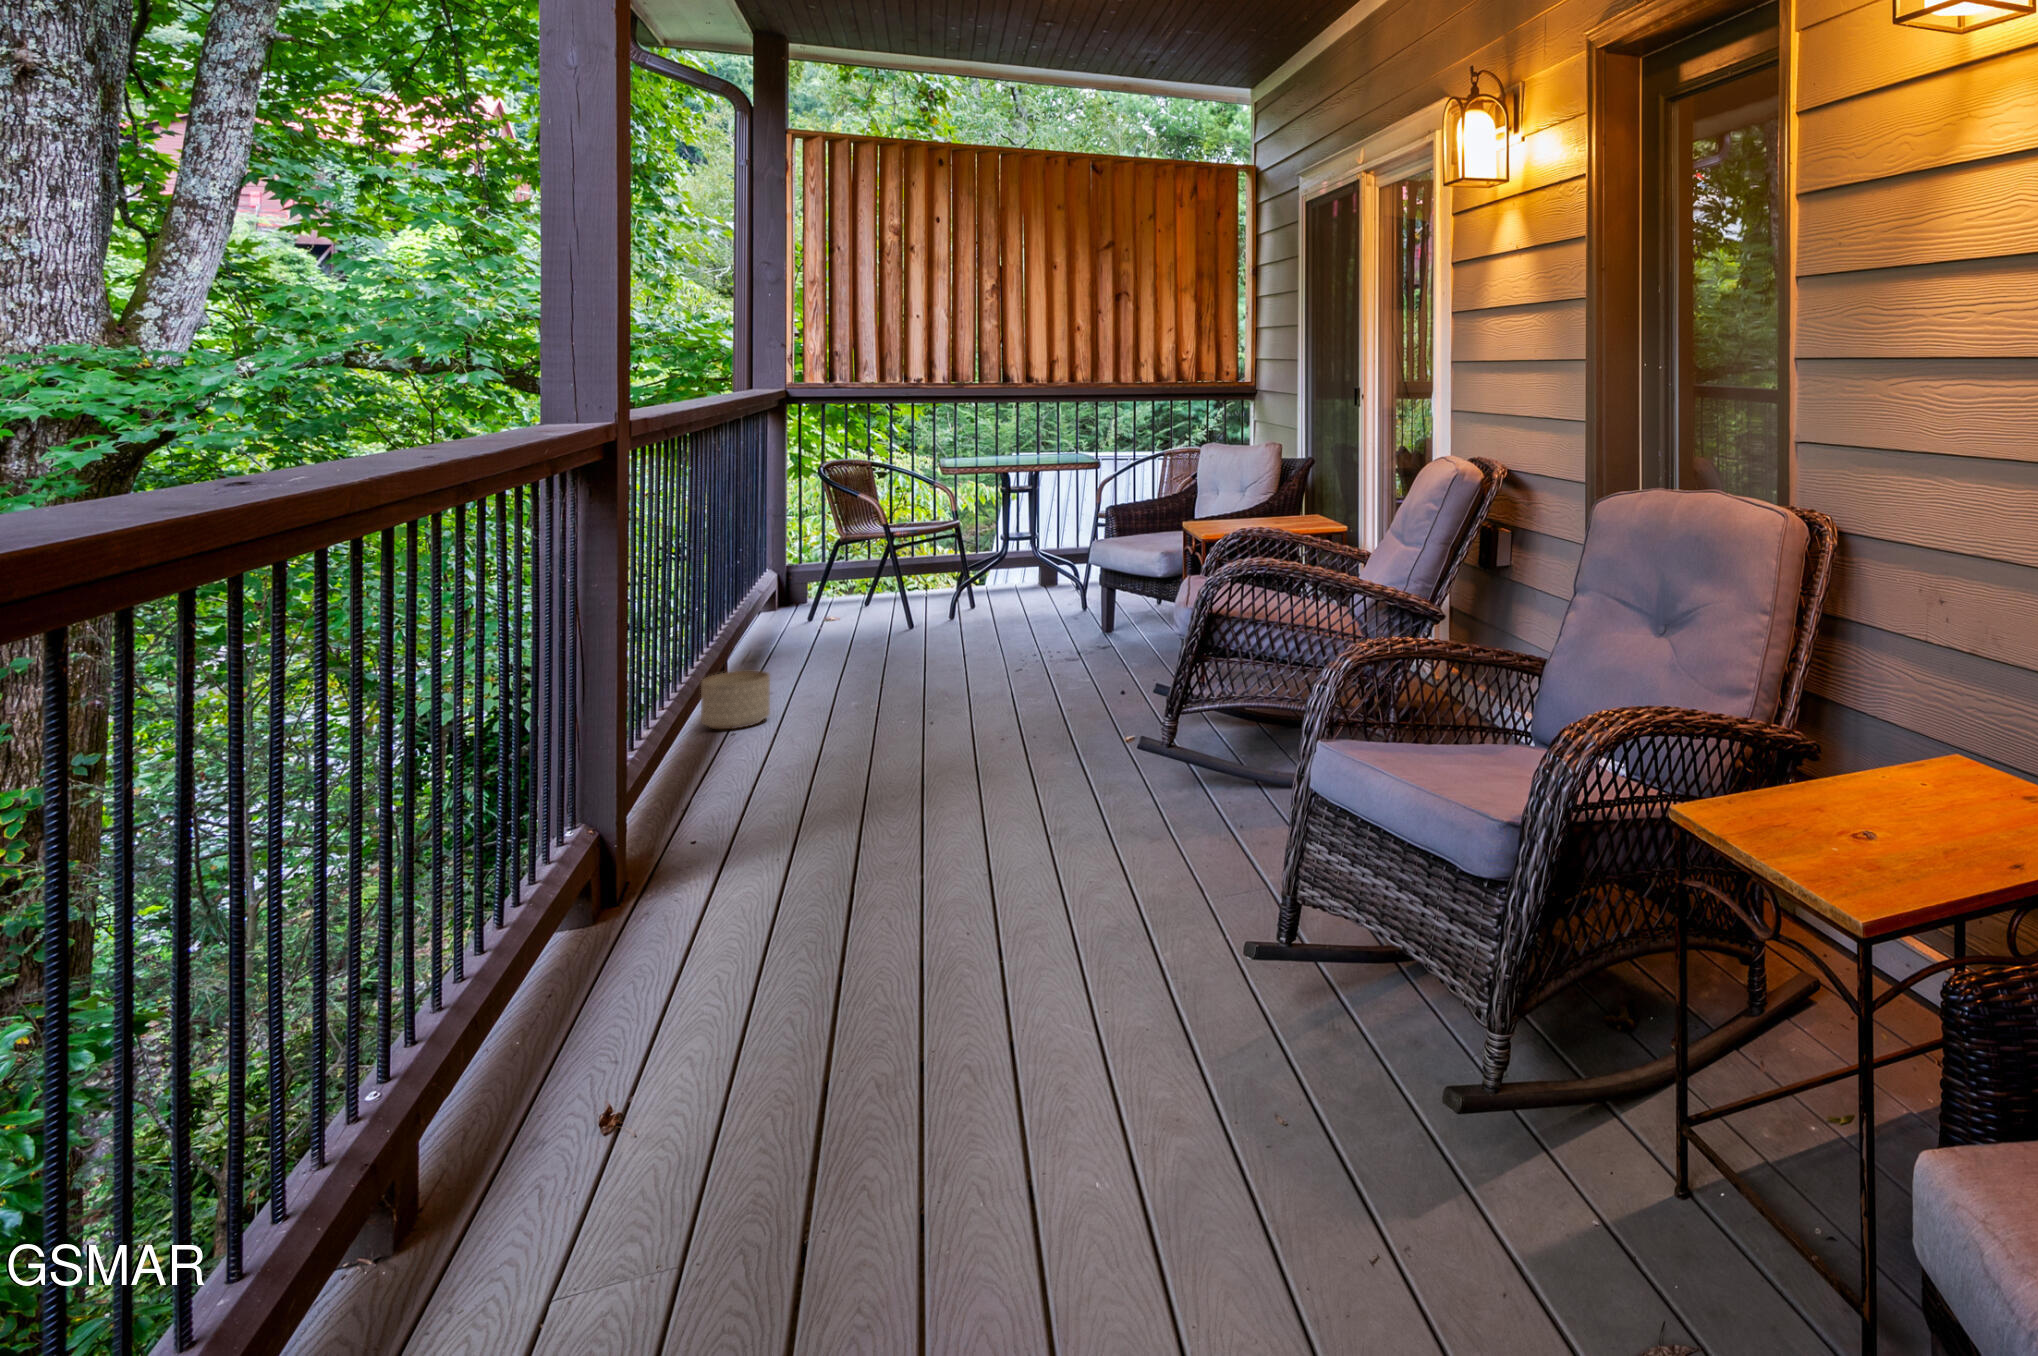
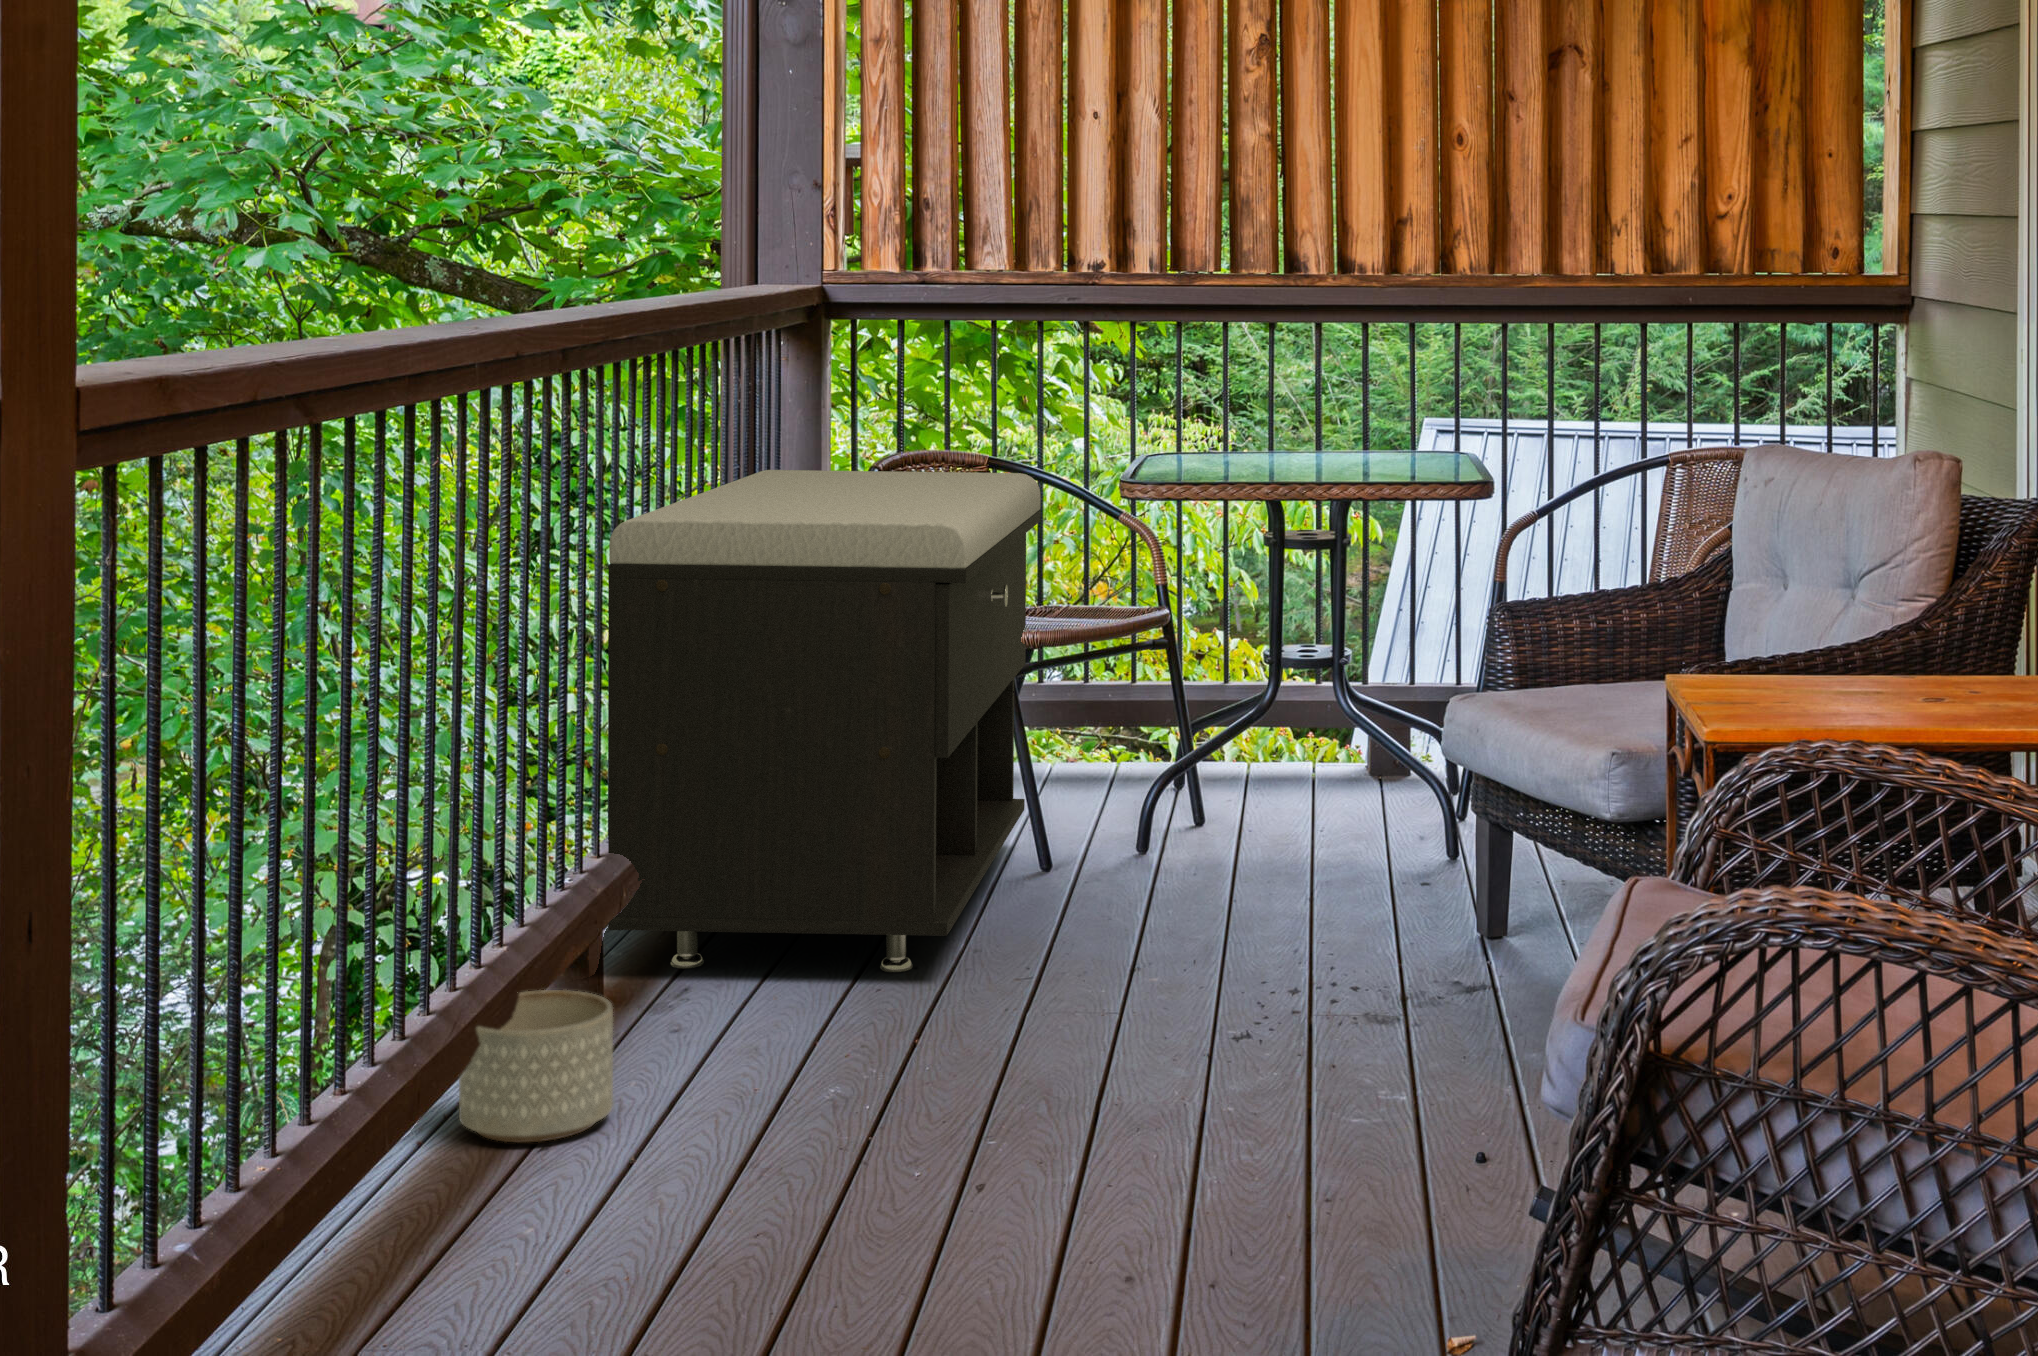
storage bench: none [733,466,907,673] -> present [608,470,1040,972]

